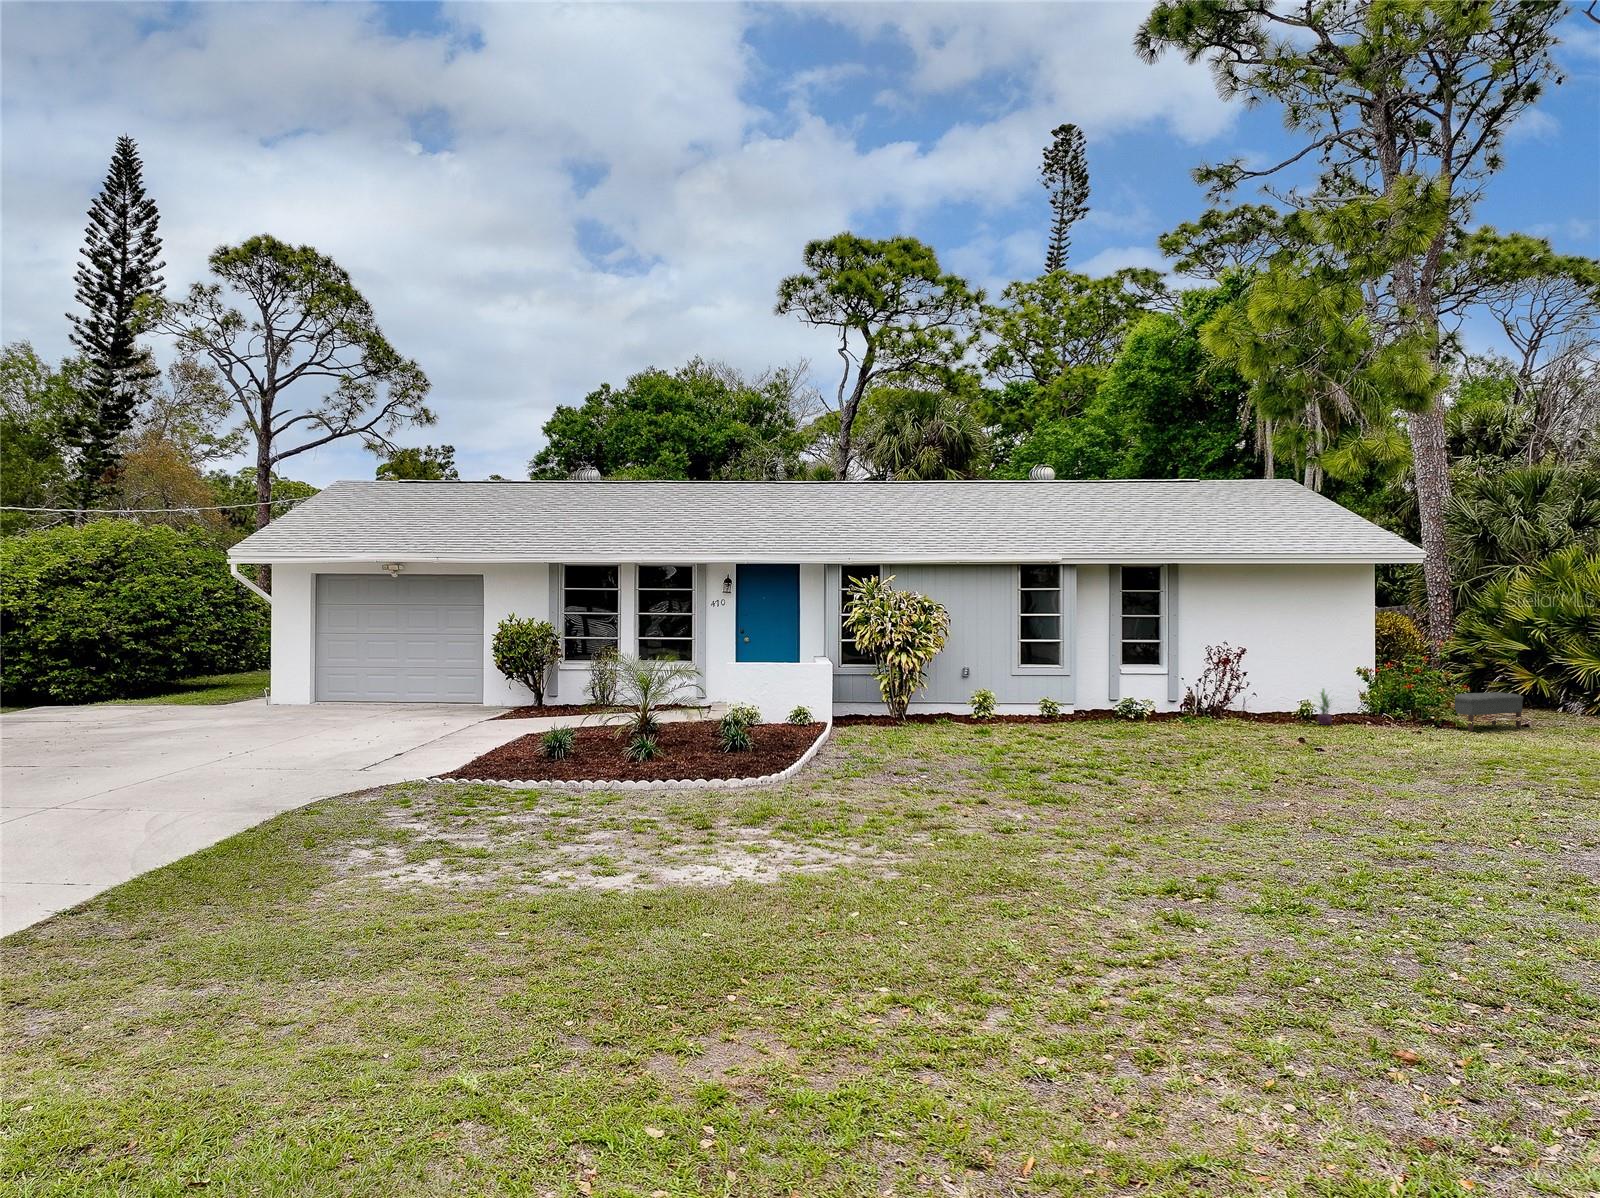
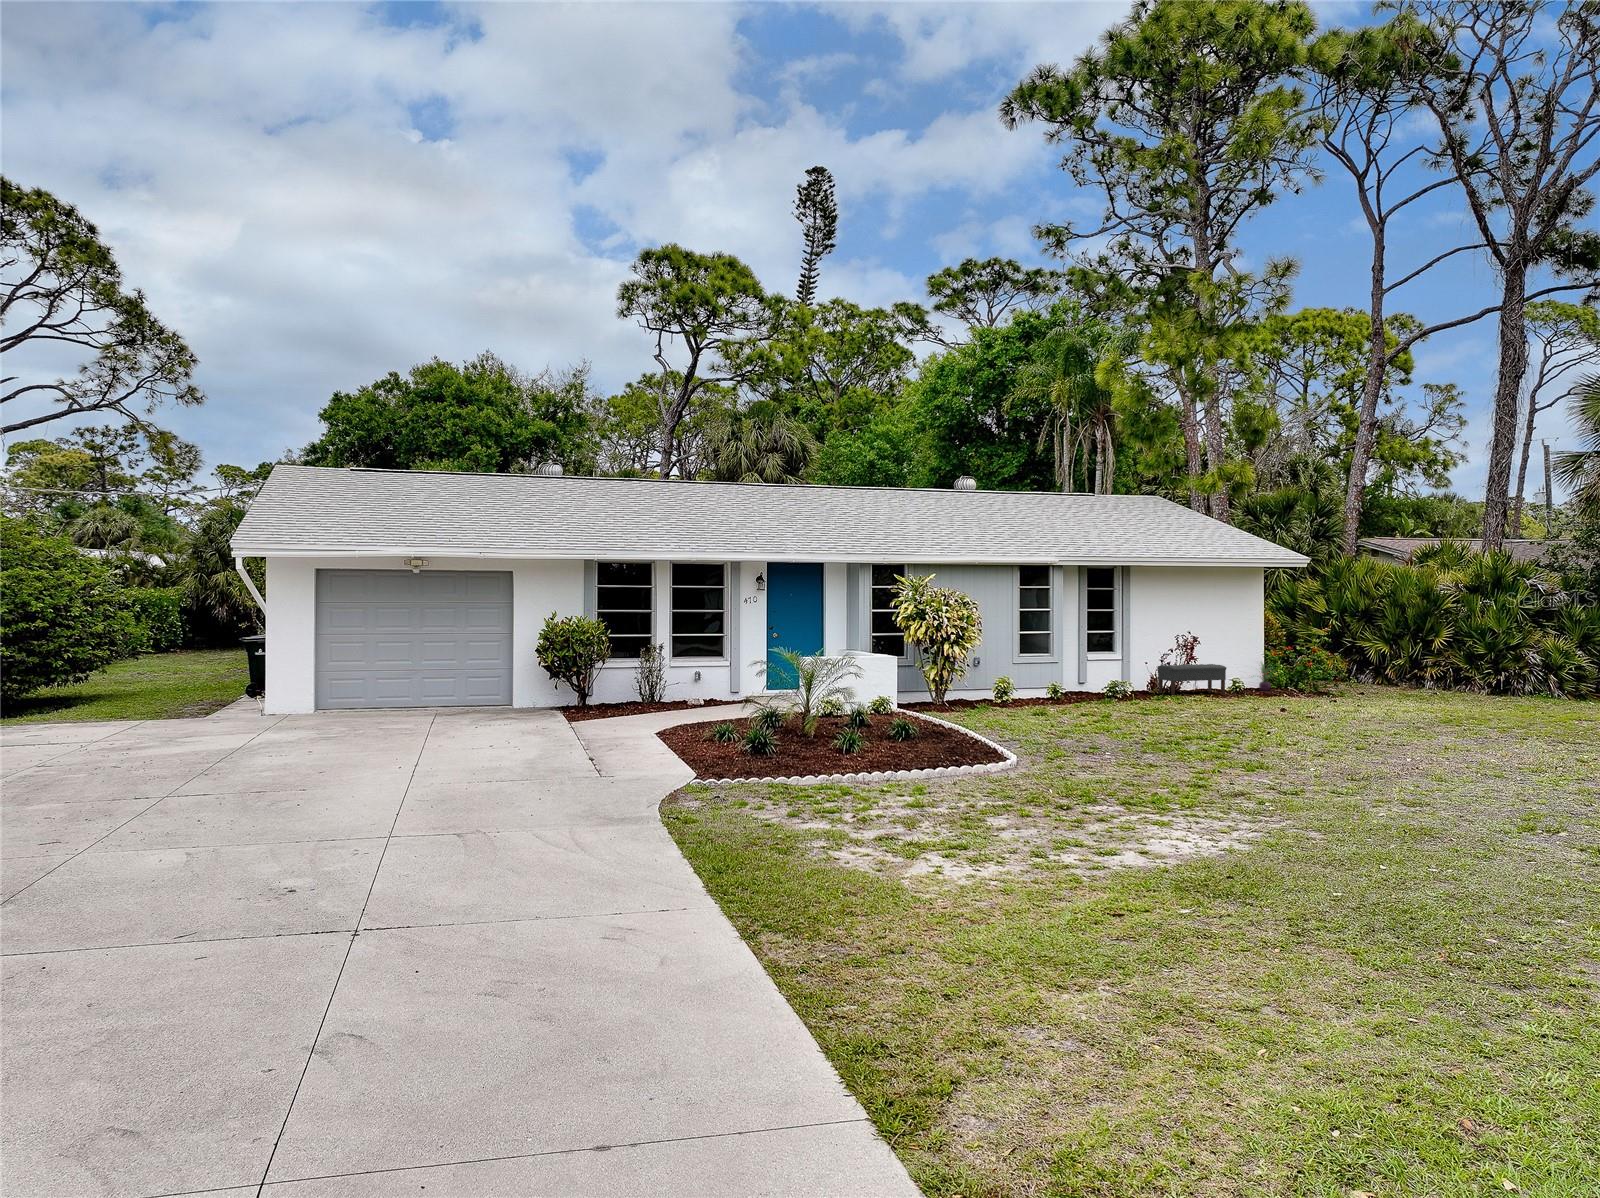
bench: present [1444,692,1524,732] -> present [1157,664,1226,695]

